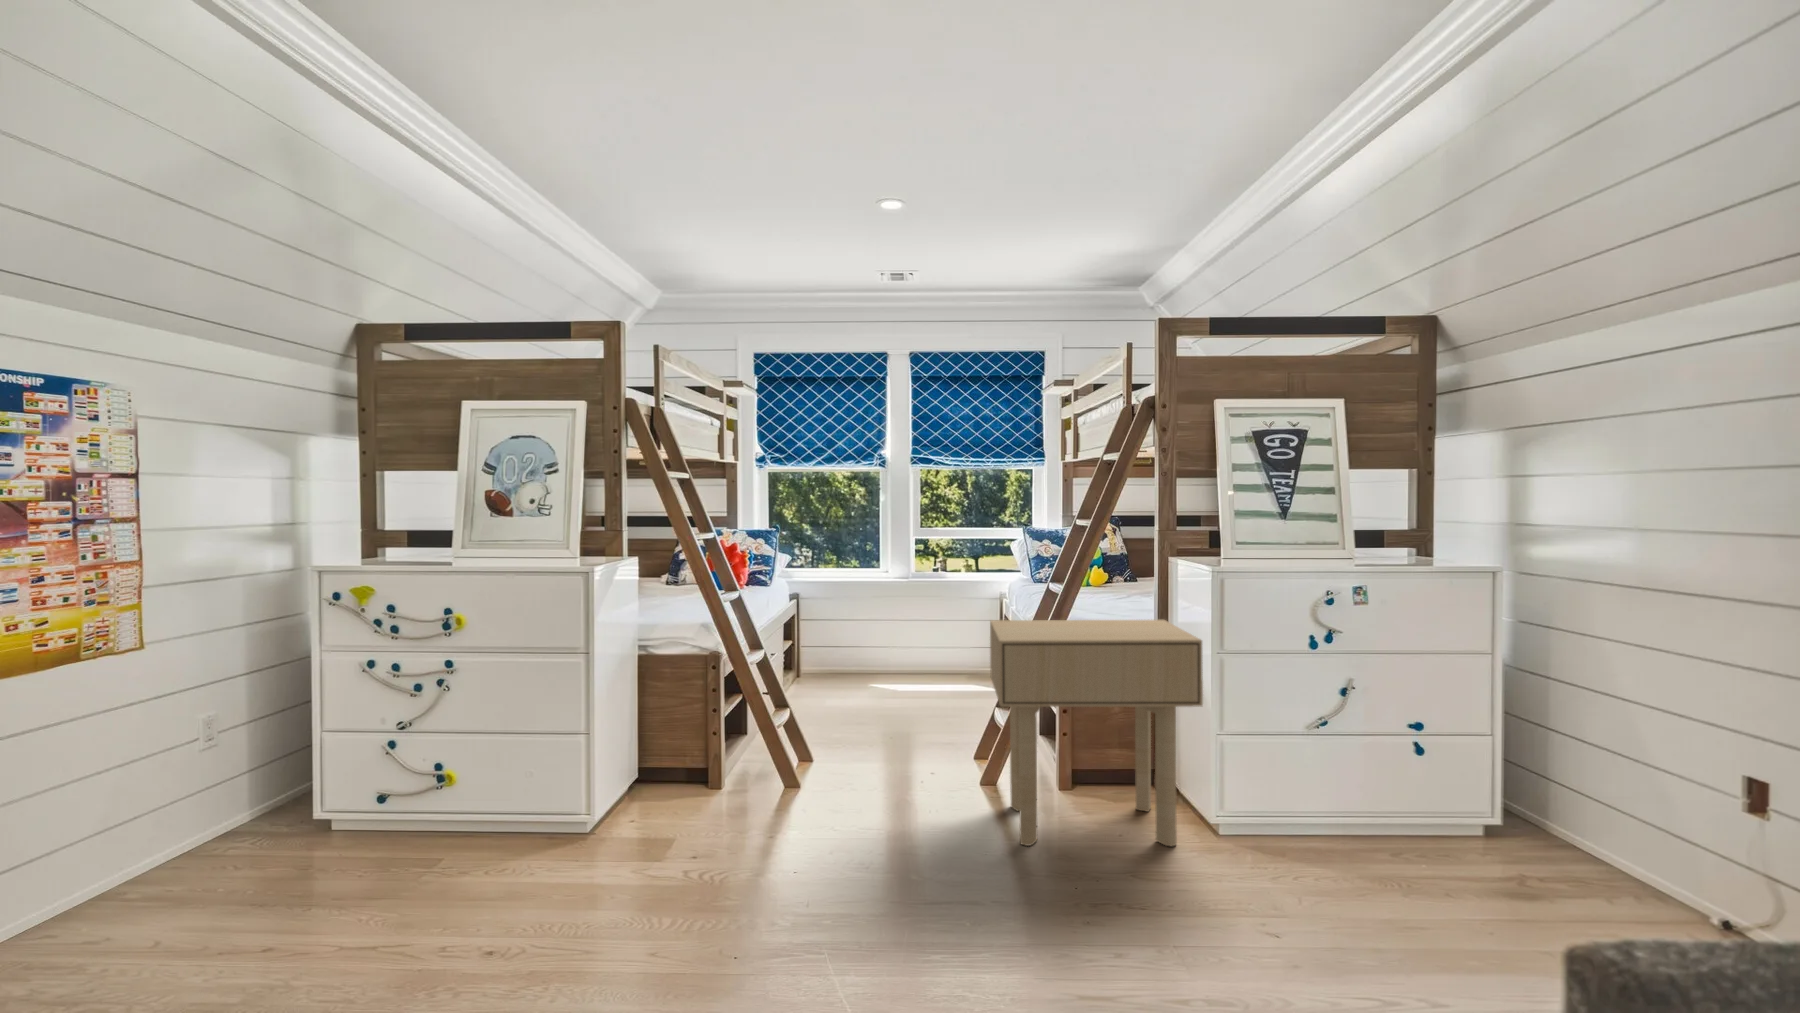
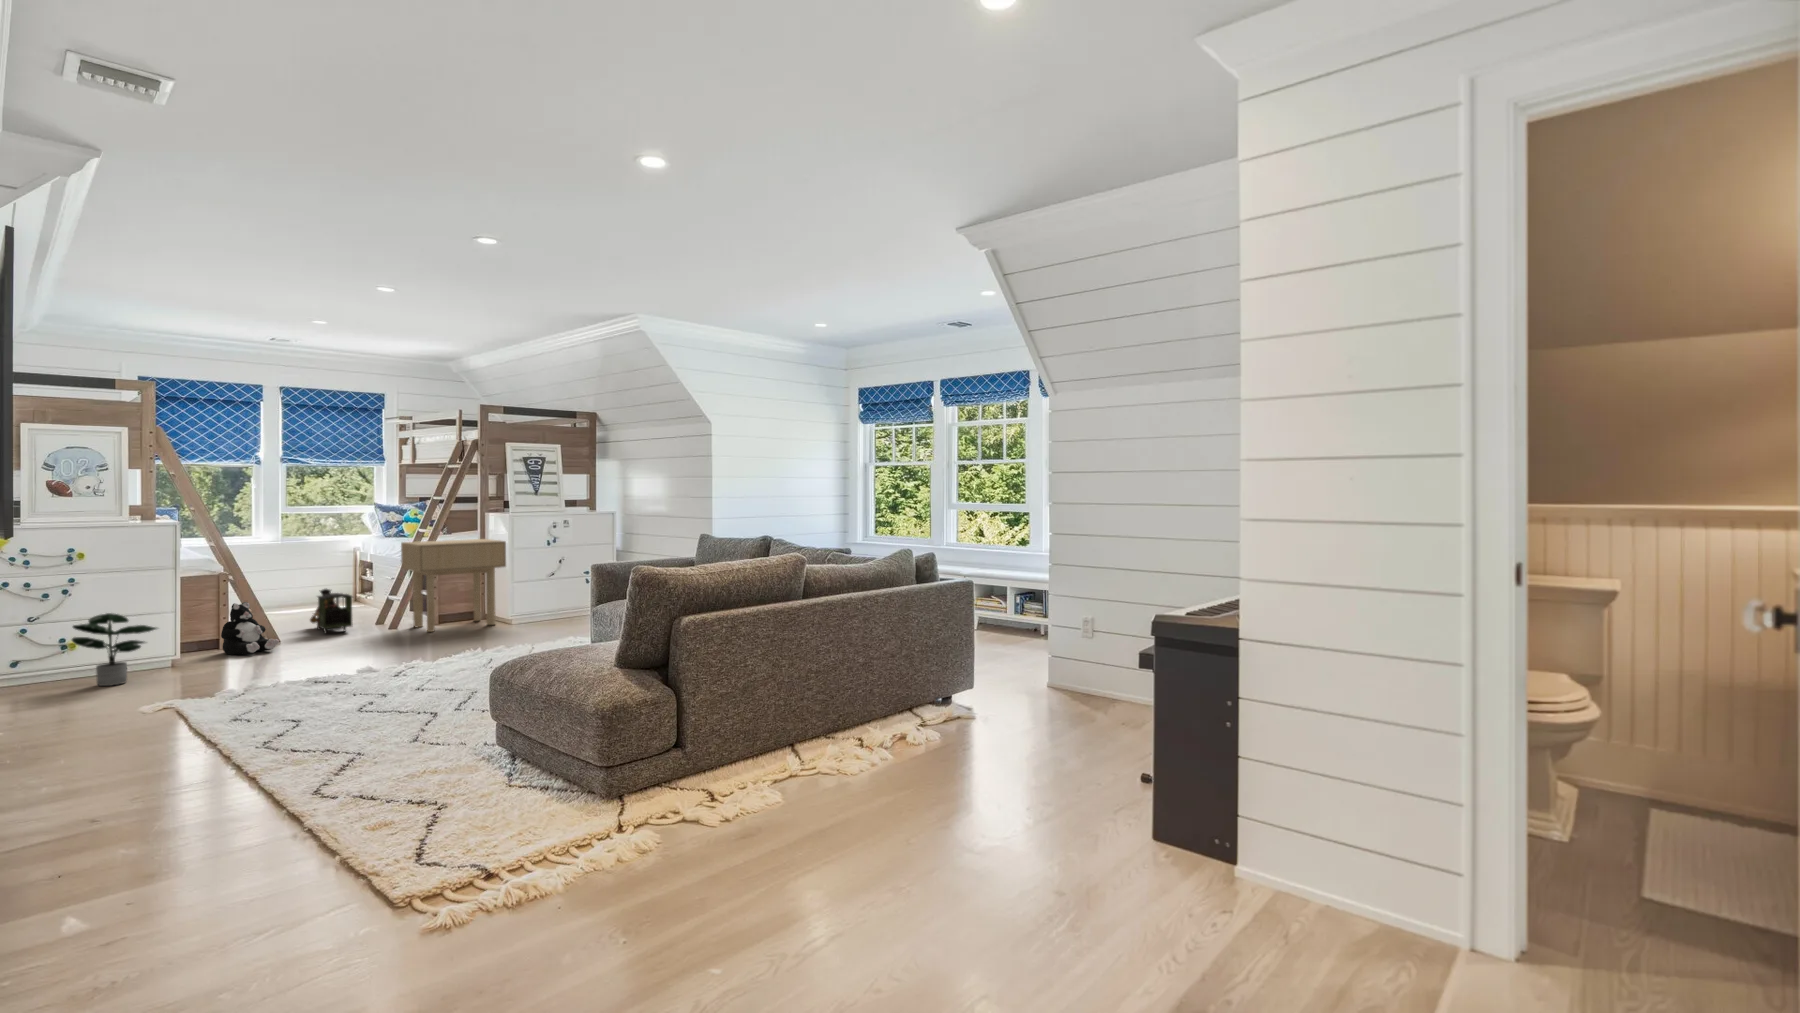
toy train: none [843,692,909,793] -> present [310,589,352,633]
plush toy: none [633,737,721,859] -> present [221,602,279,655]
potted plant: none [256,768,421,946] -> present [72,613,157,686]

